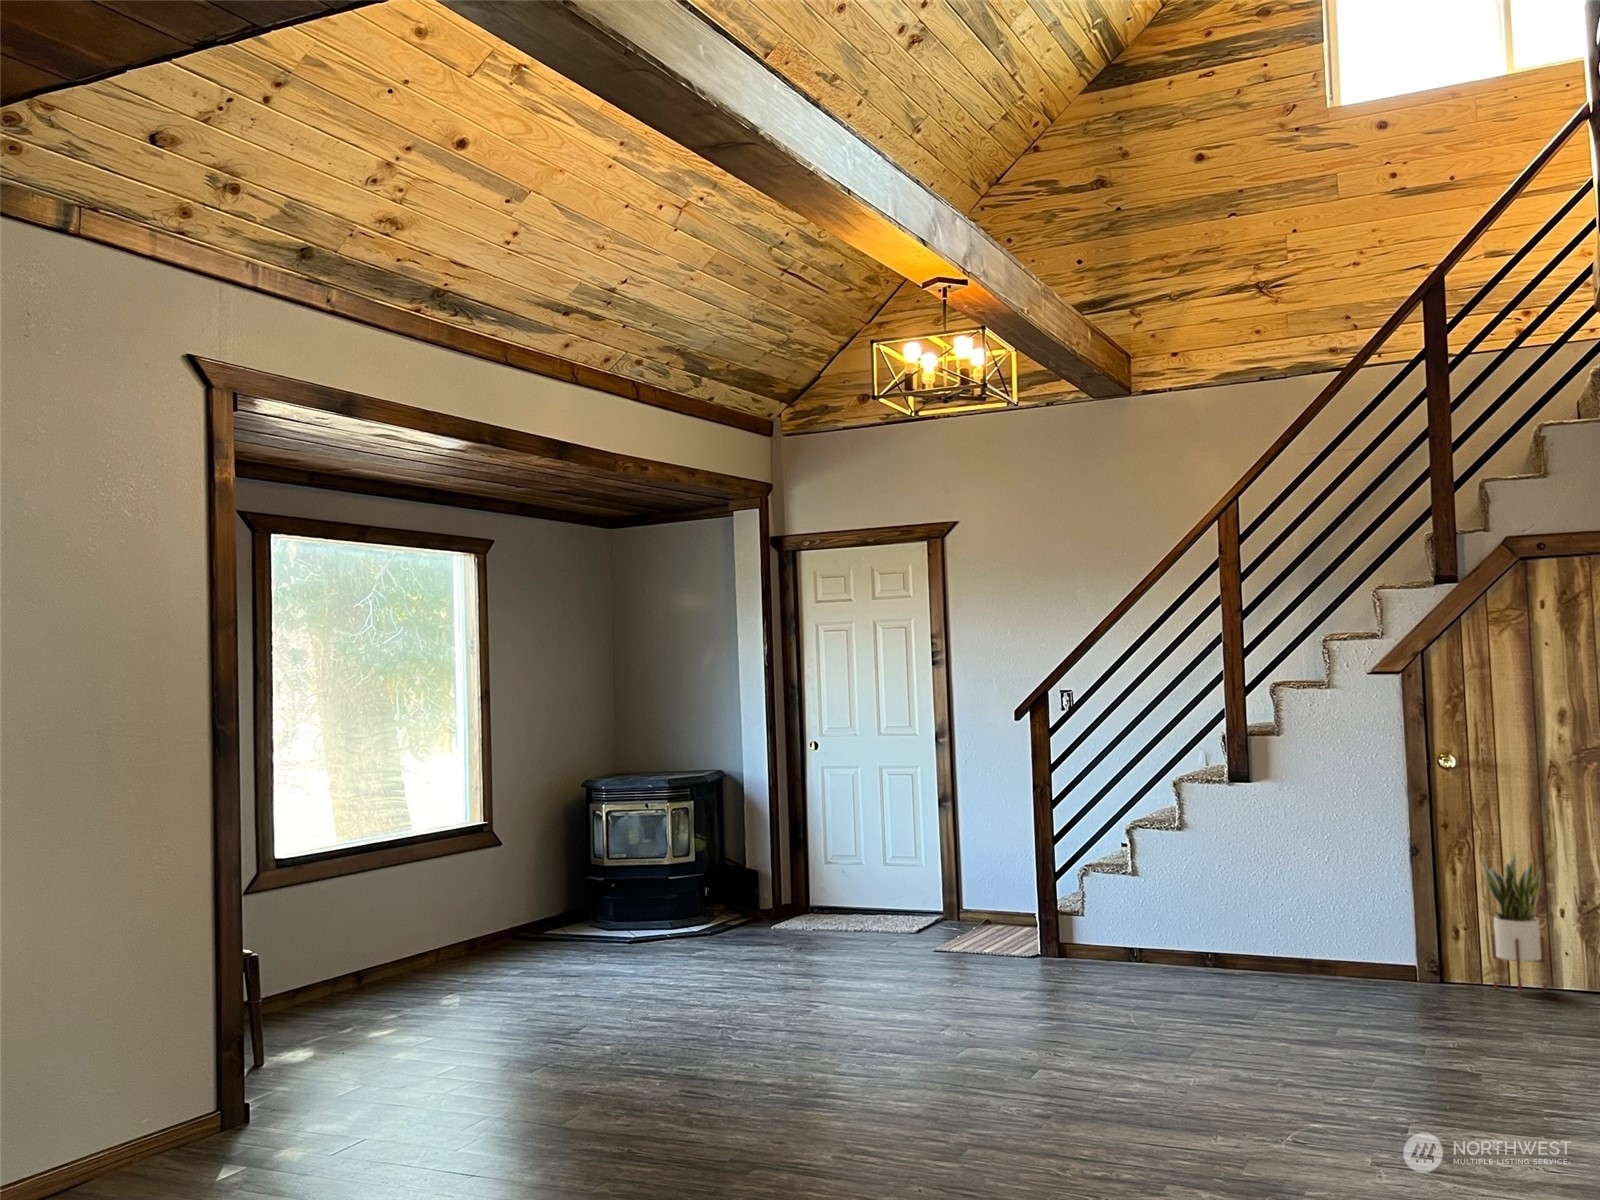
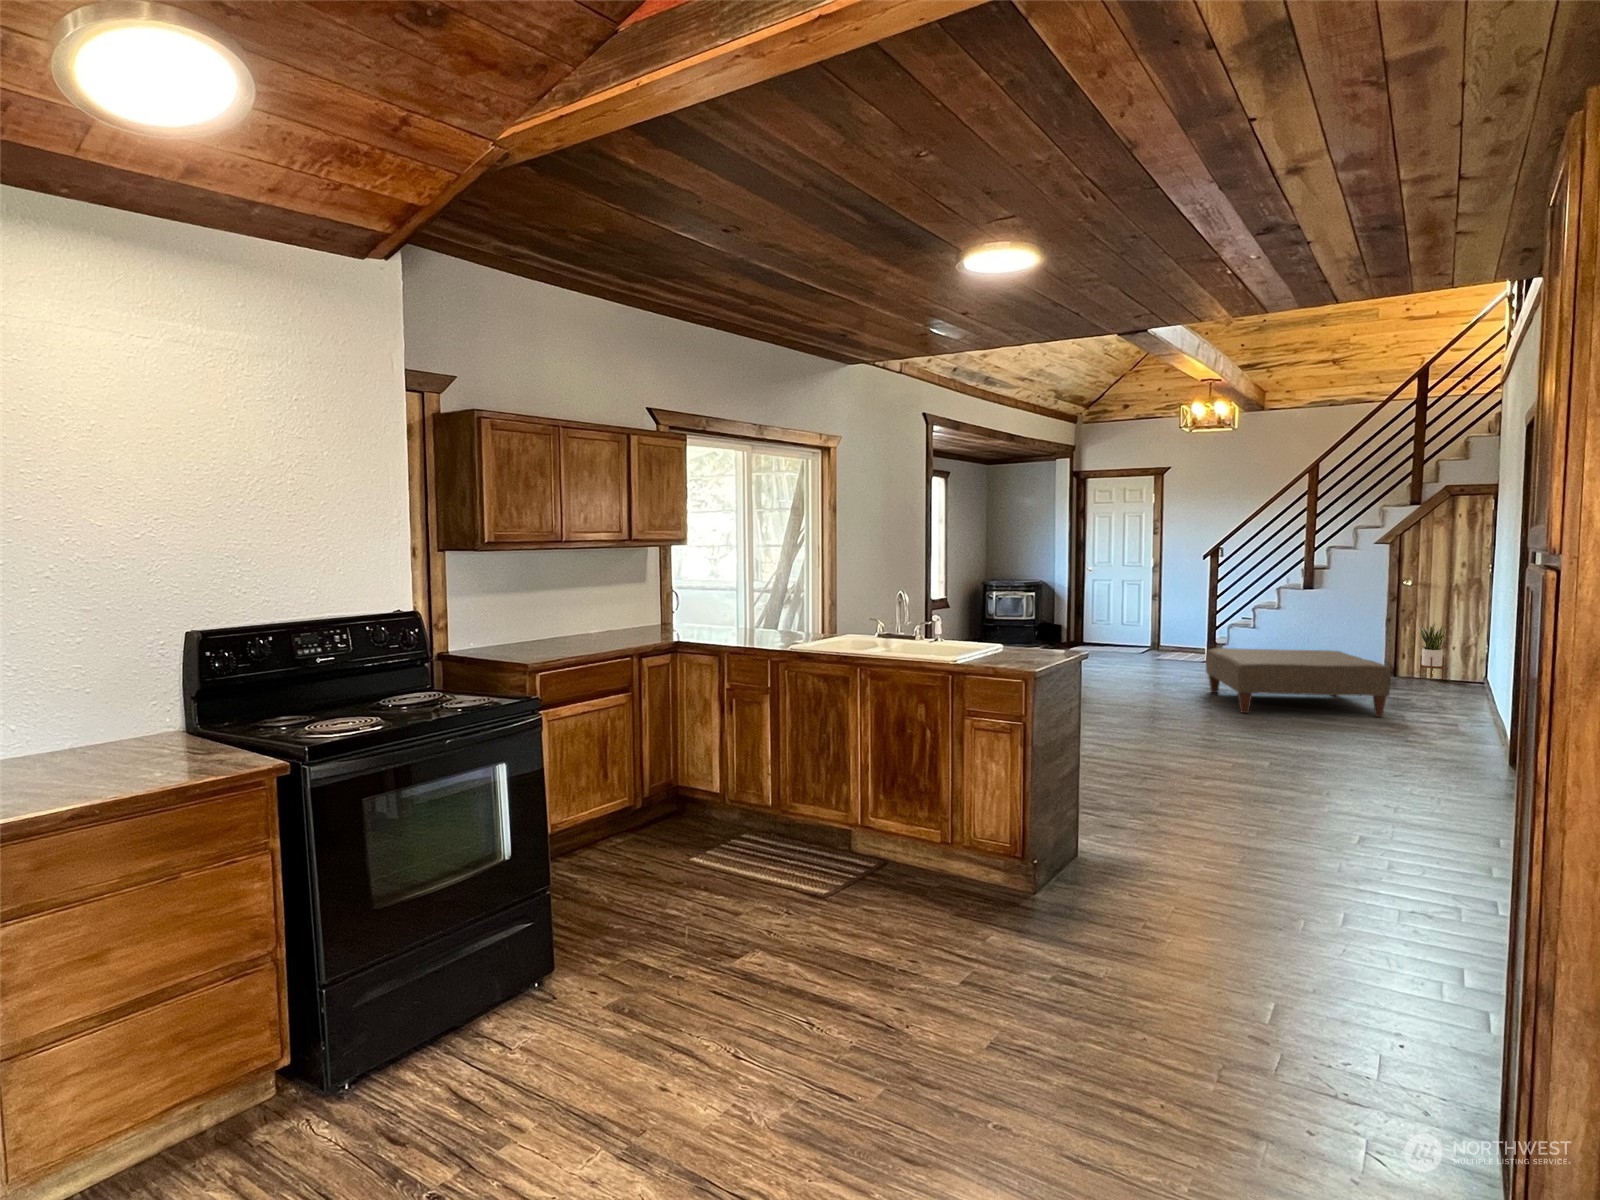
ottoman: none [980,947,1443,1173] -> present [1206,648,1391,717]

